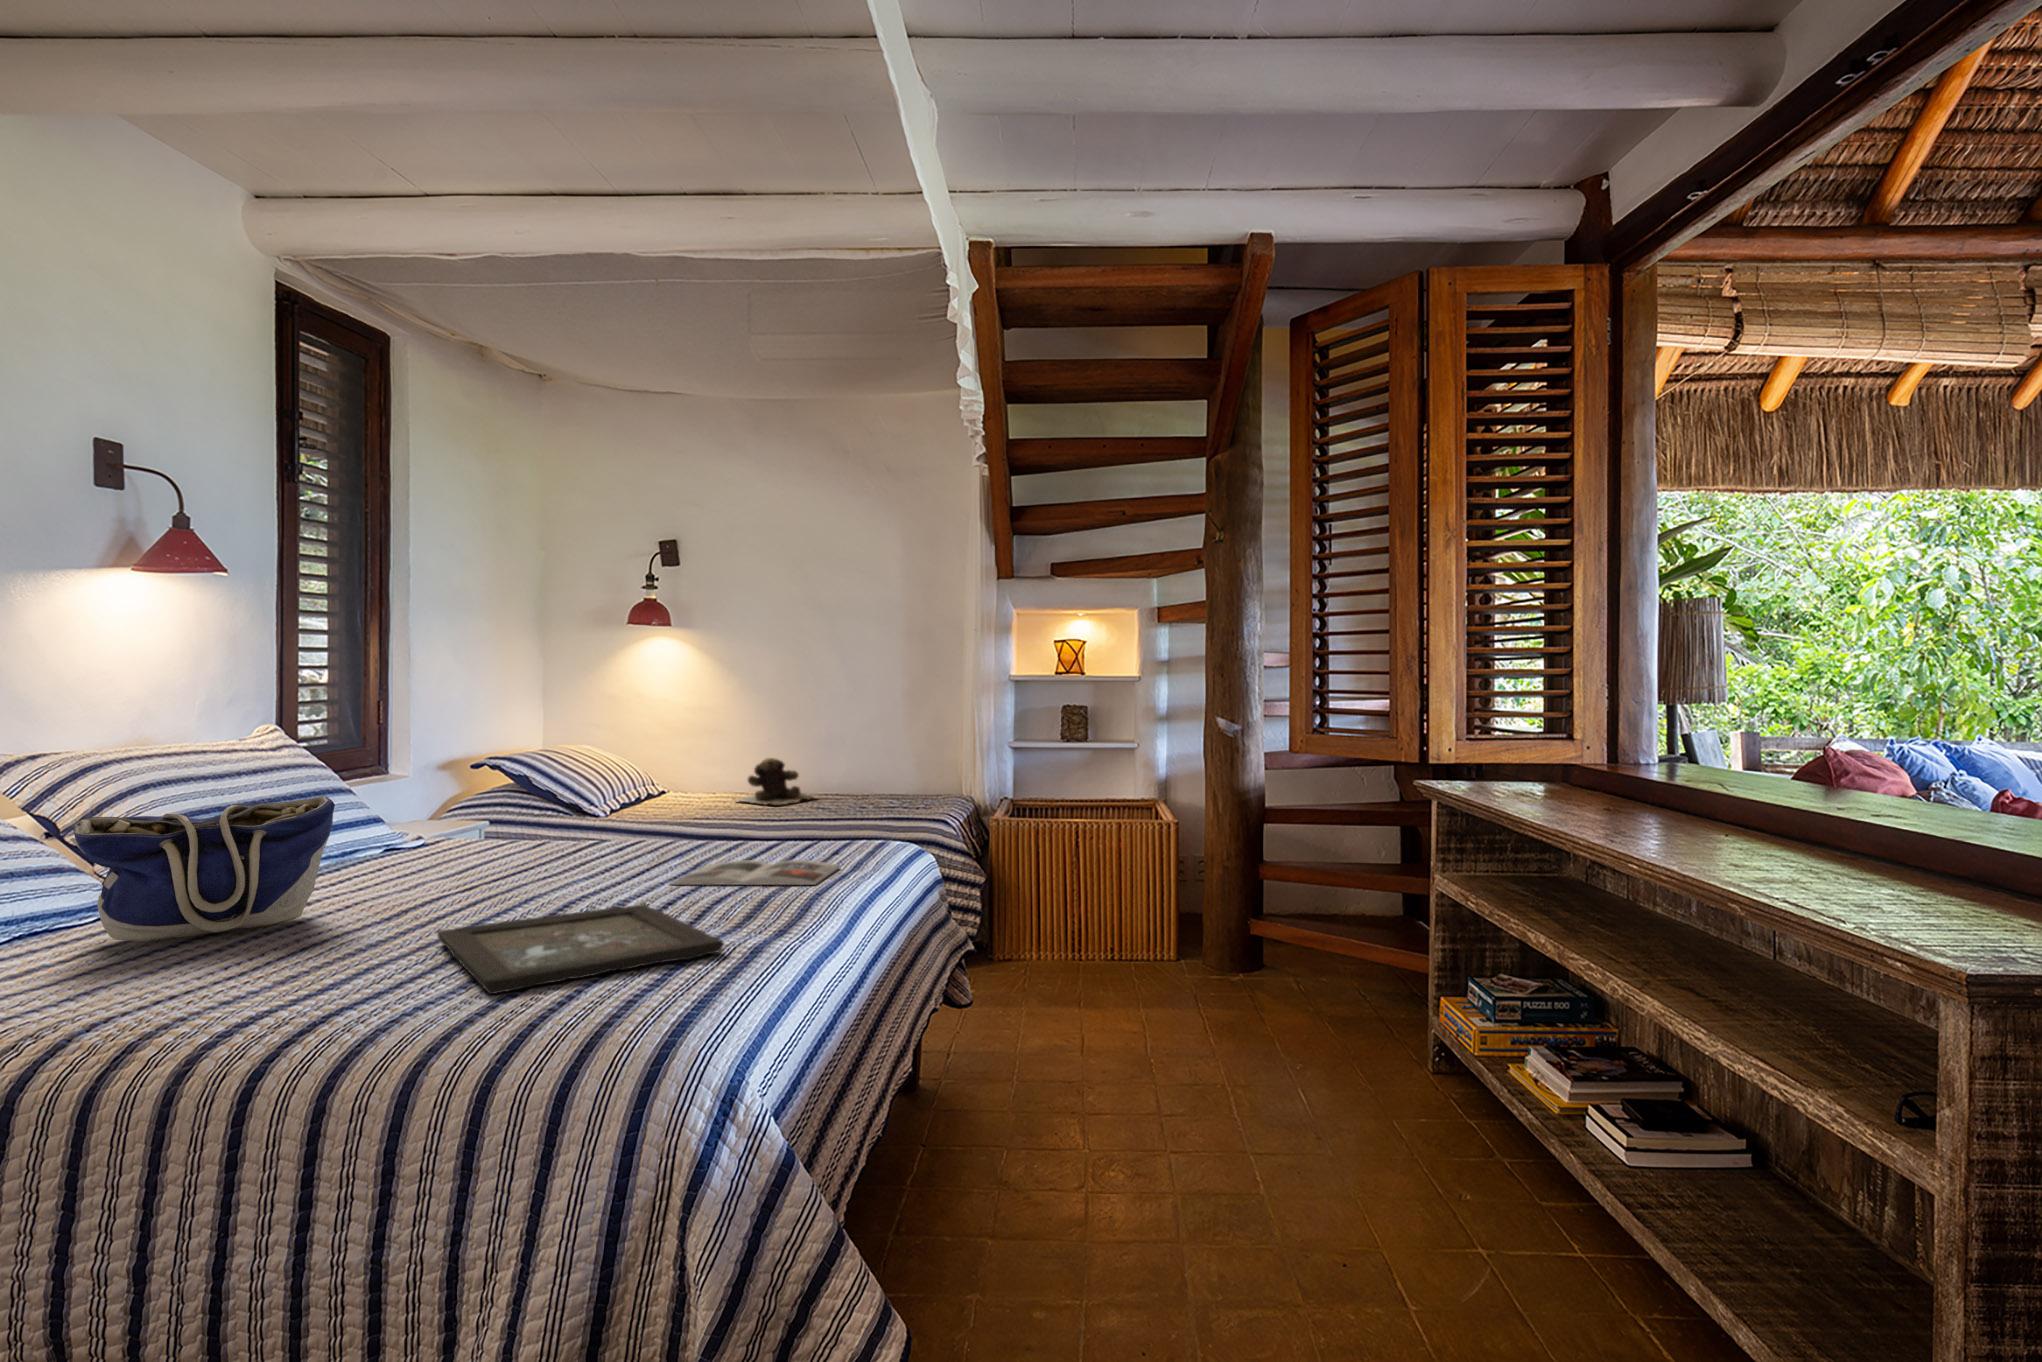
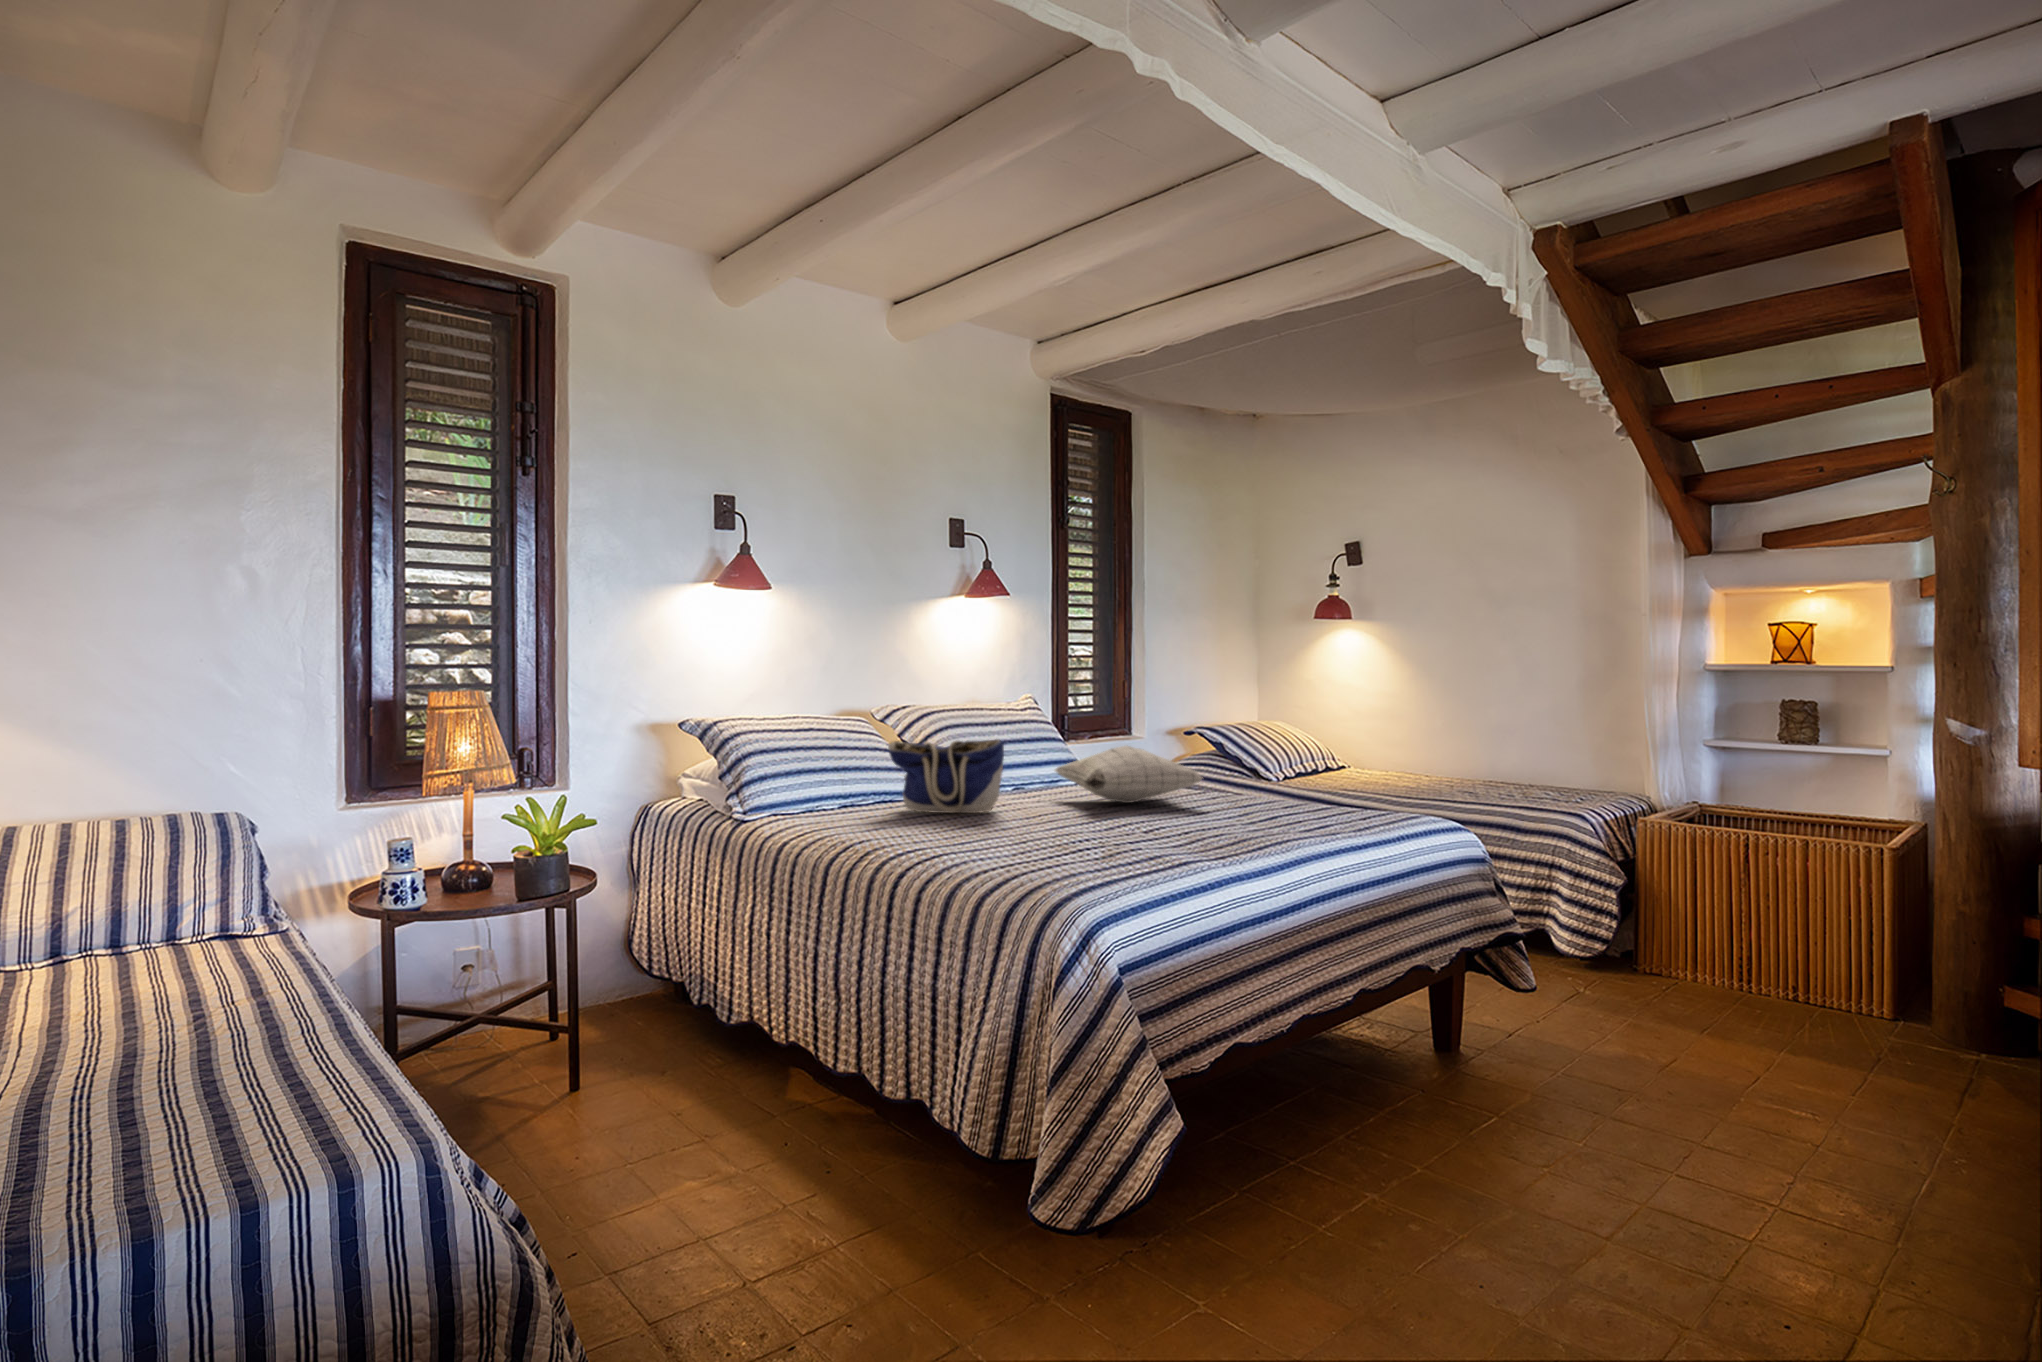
teddy bear: present [738,758,814,804] -> none [1398,740,1482,784]
pillow: none [373,789,630,872] -> present [1055,746,1202,803]
magazine: present [671,860,839,885] -> none [1205,814,1343,837]
tray: present [437,904,724,994] -> none [1012,826,1160,862]

